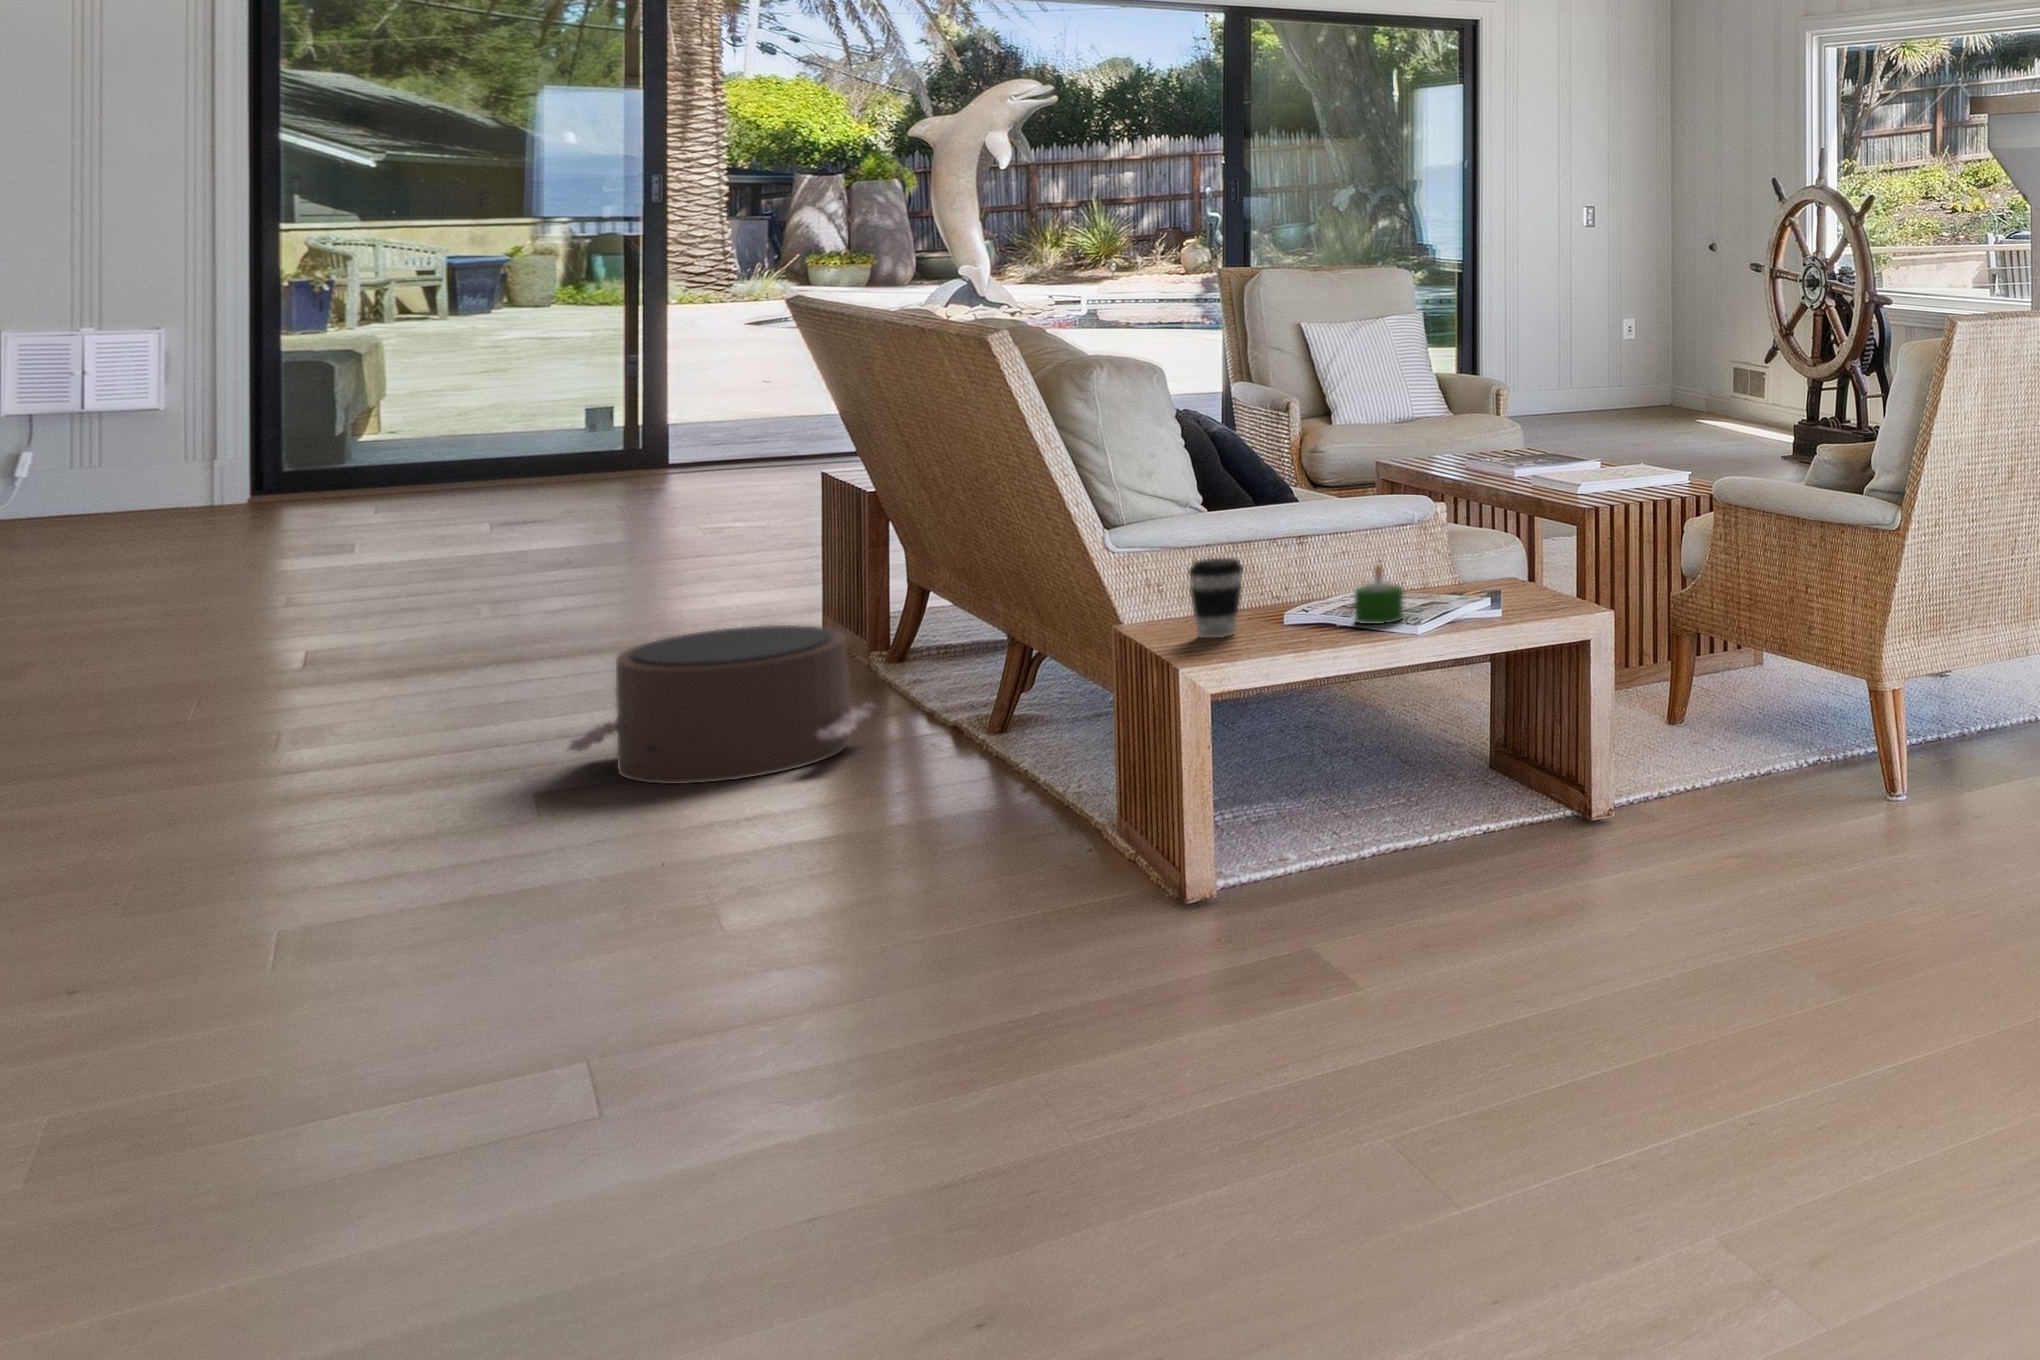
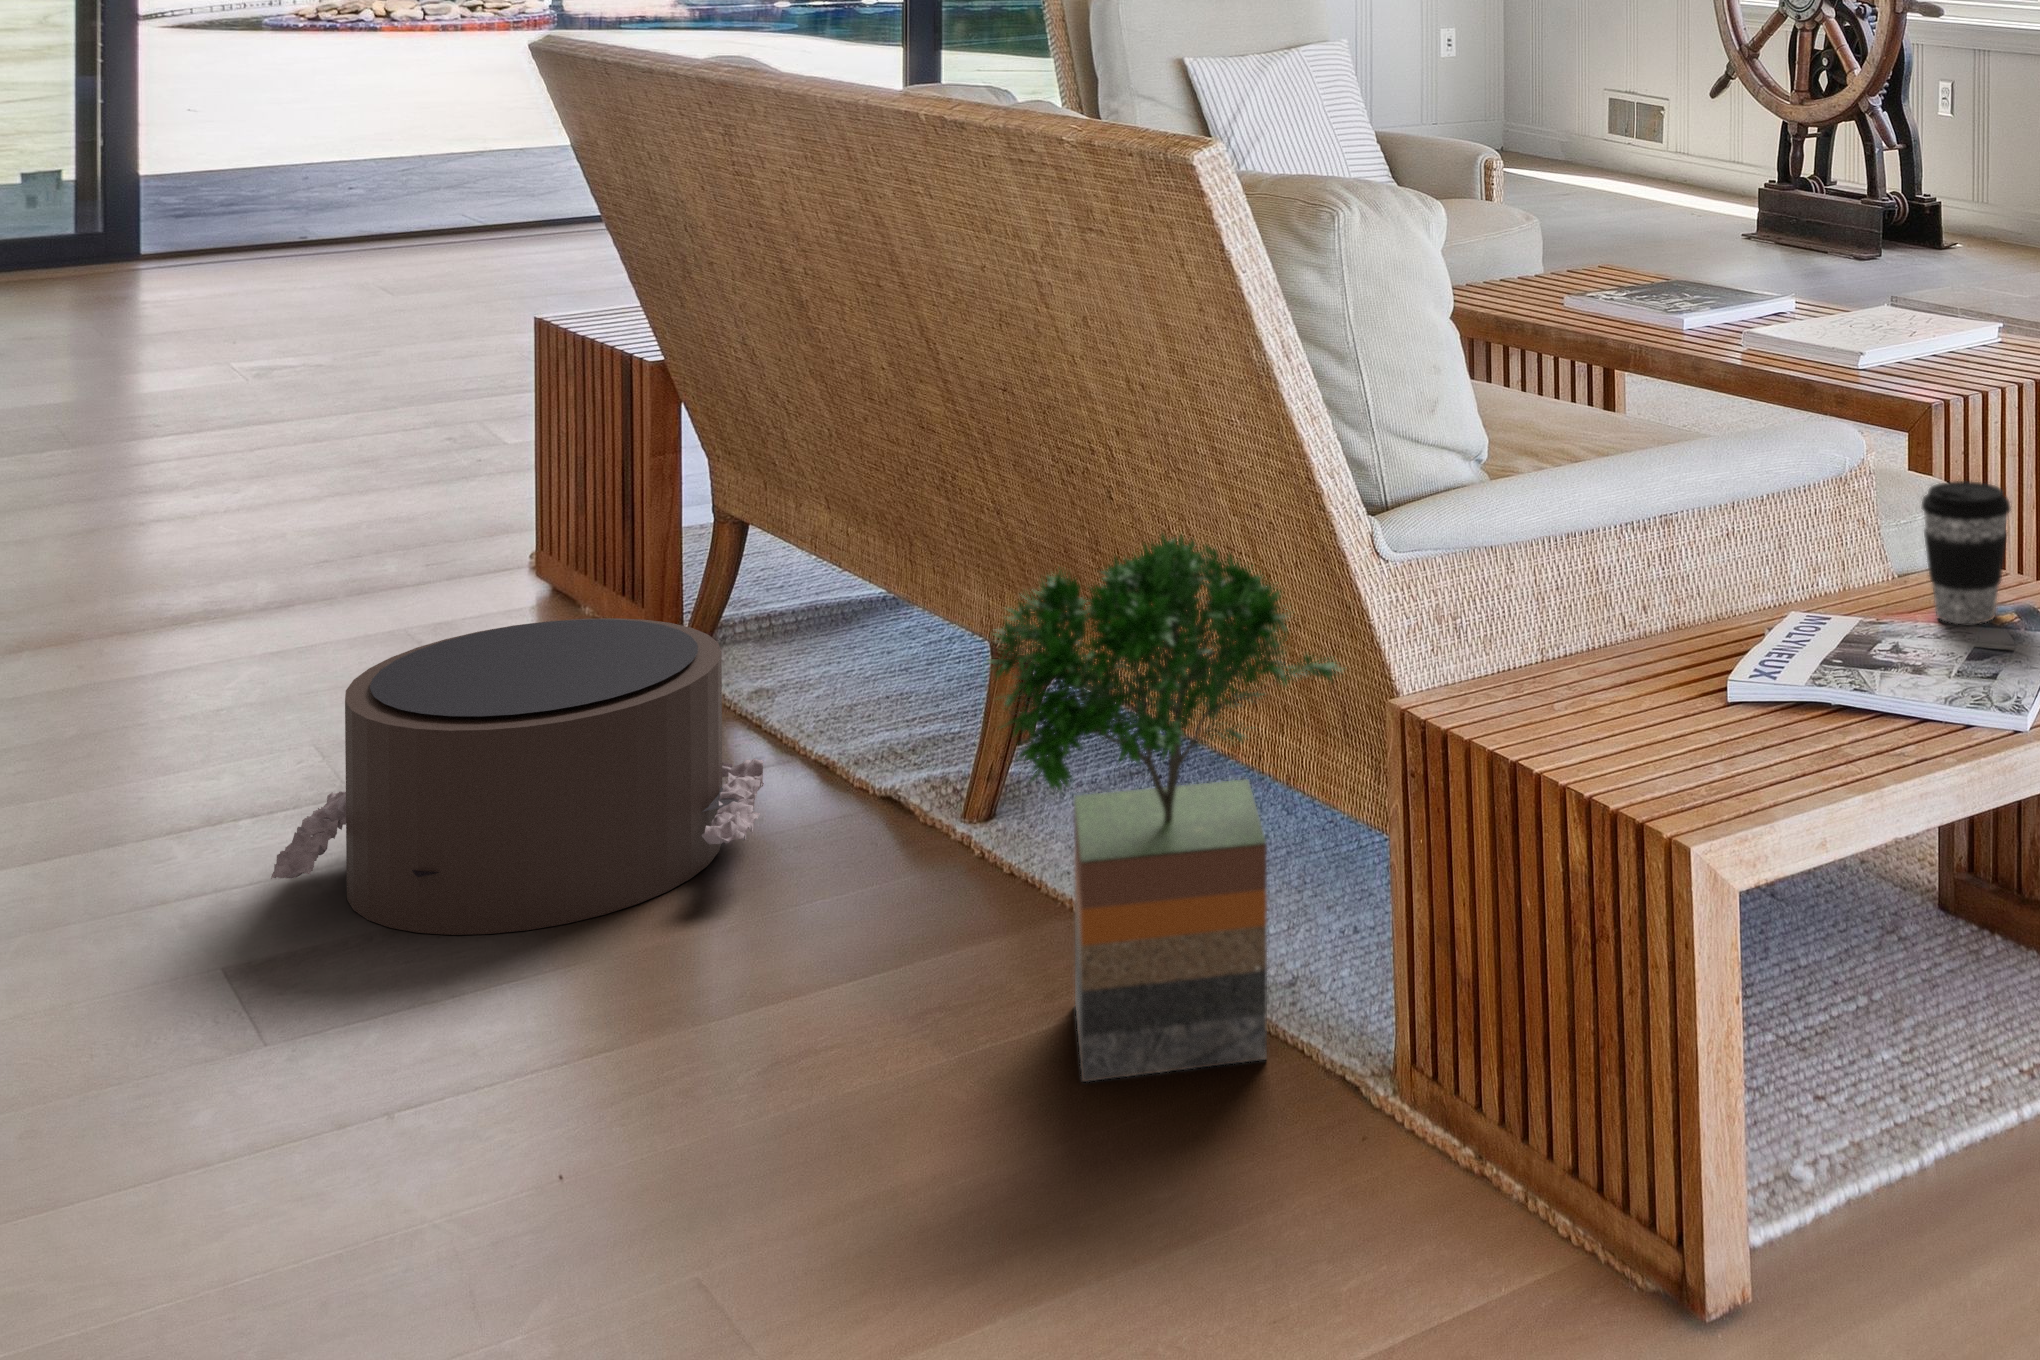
potted tree: none [910,552,1129,839] -> present [988,534,1340,1082]
coffee cup: present [1189,558,1243,638] -> present [1921,481,2010,624]
candle: present [1355,565,1403,624] -> none [1818,570,1903,686]

